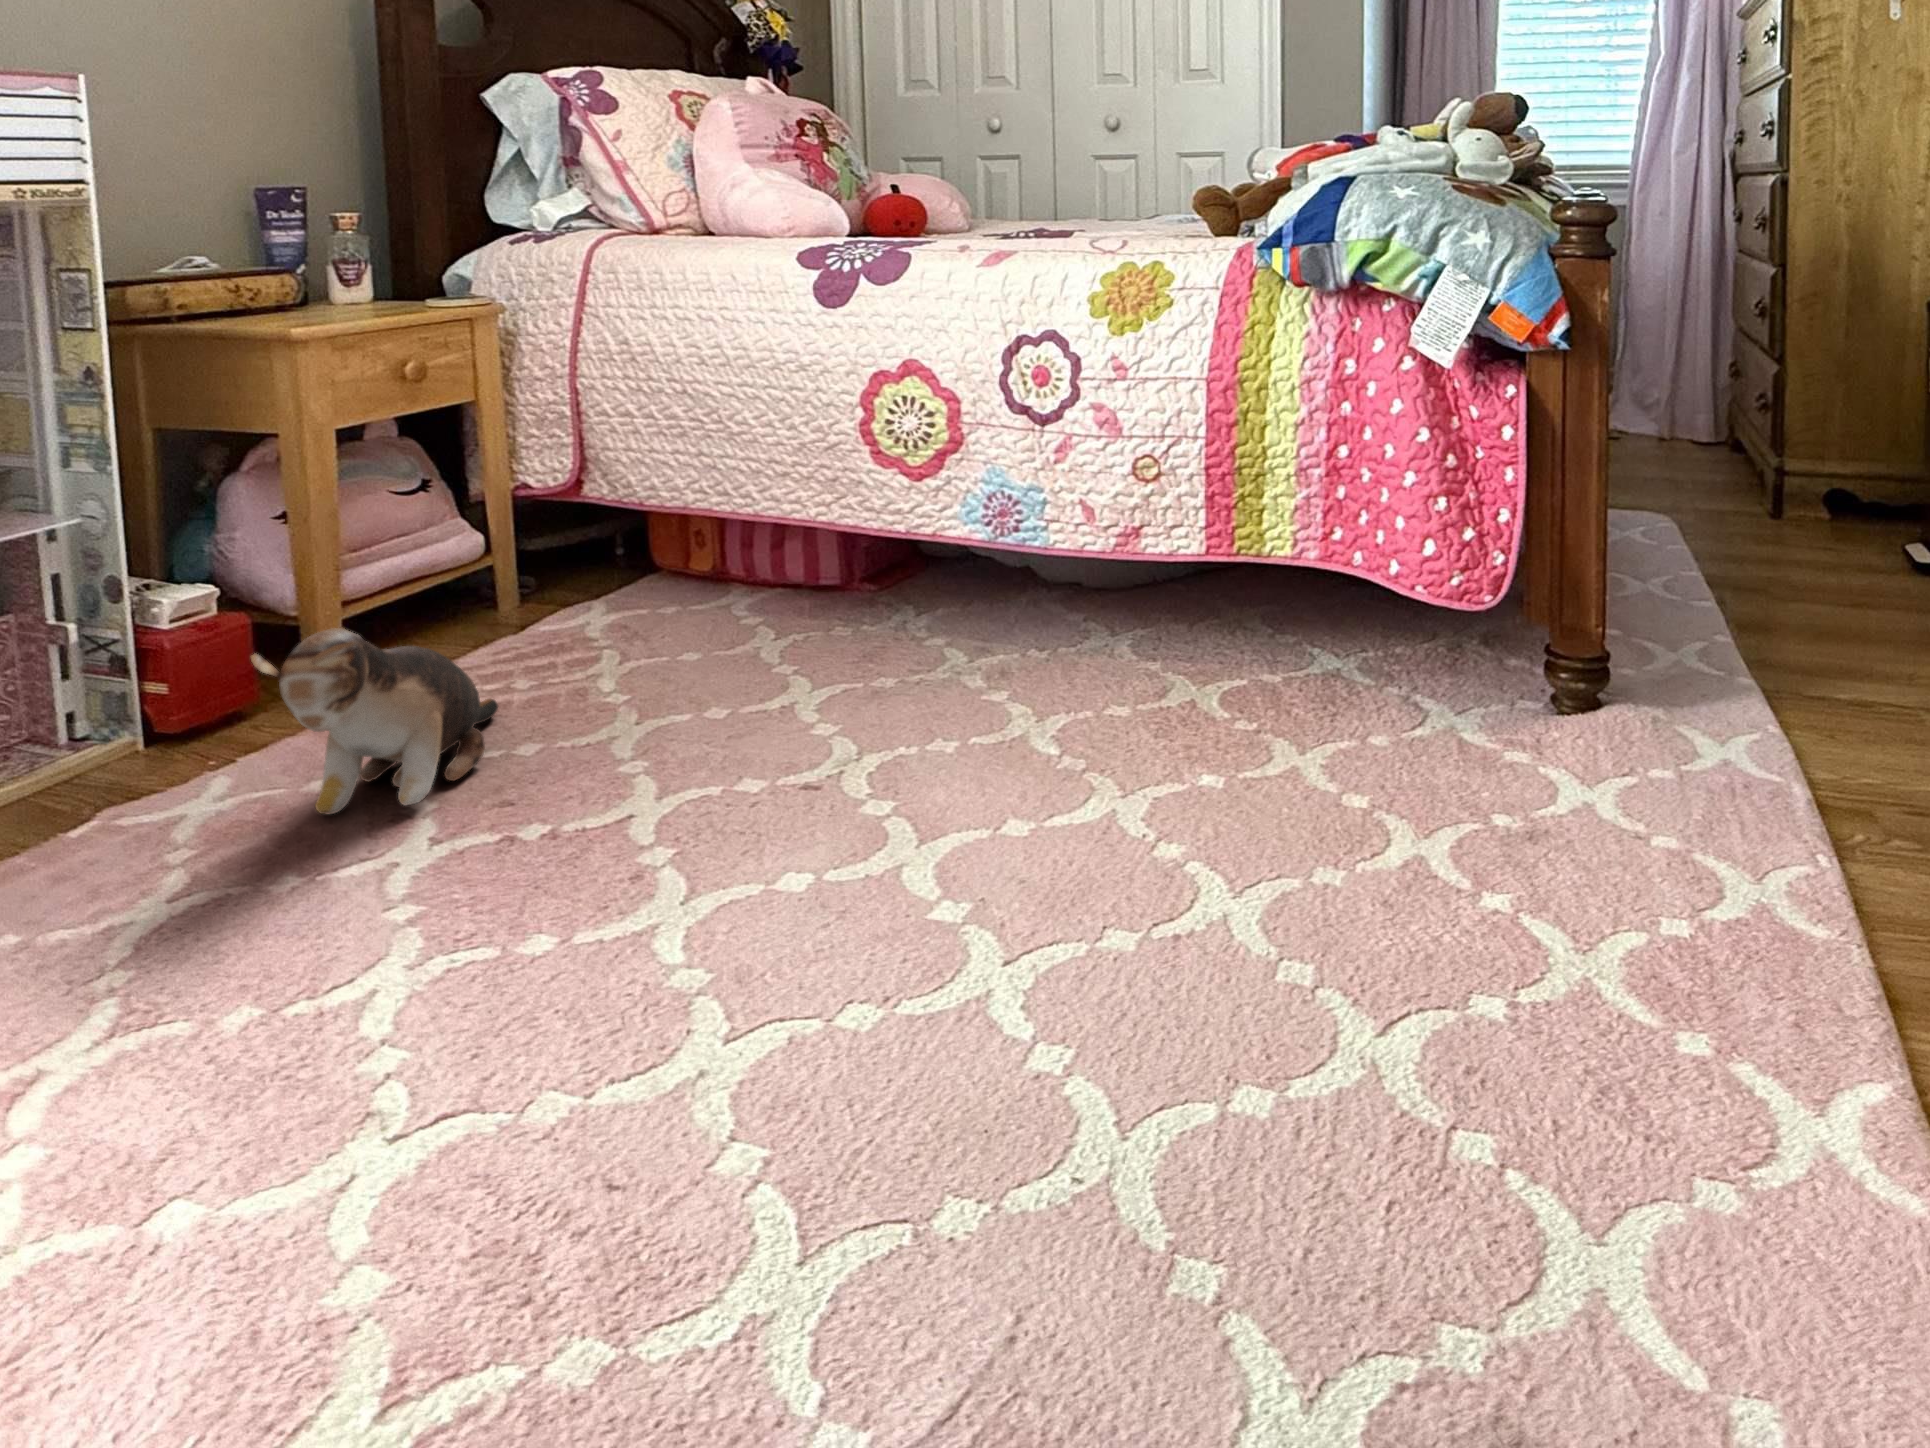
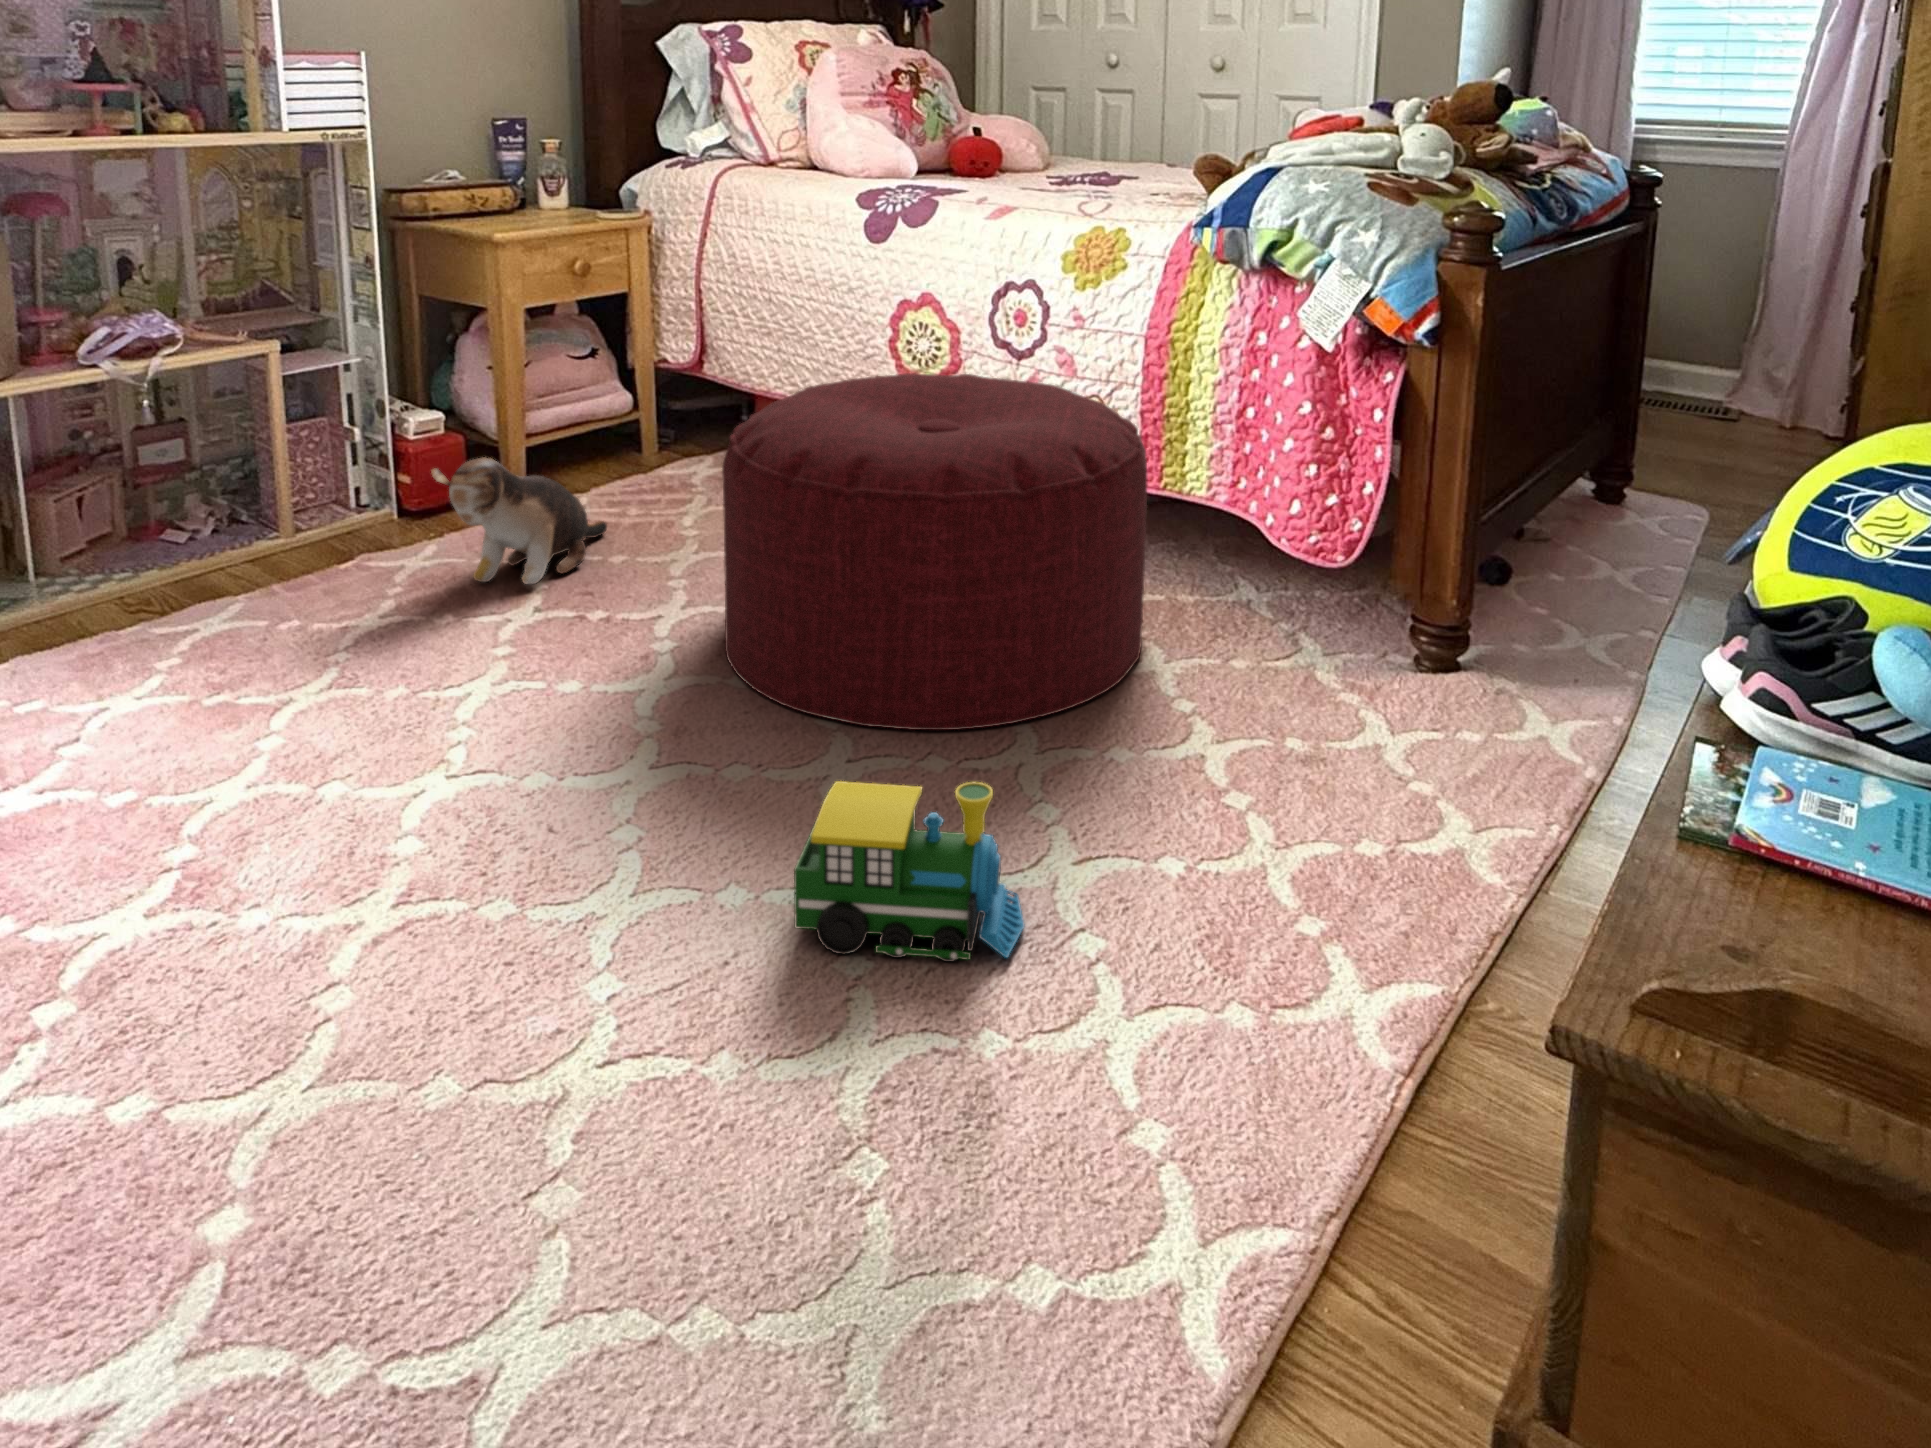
ottoman: none [737,443,1288,921] -> present [722,373,1147,730]
toy train: none [1107,983,1462,1322] -> present [794,781,1025,962]

